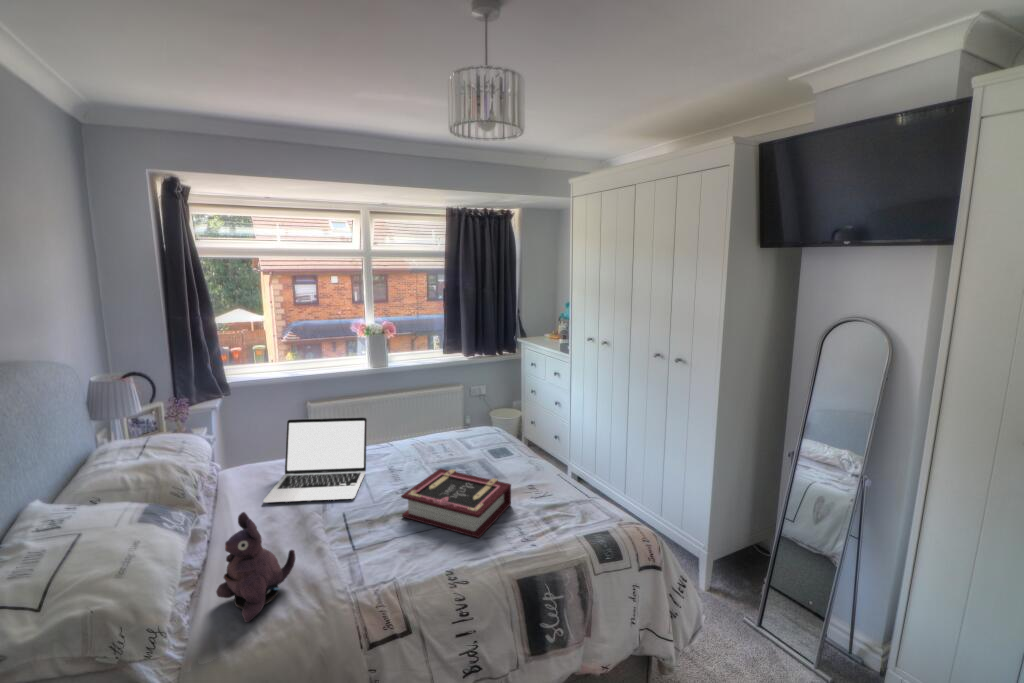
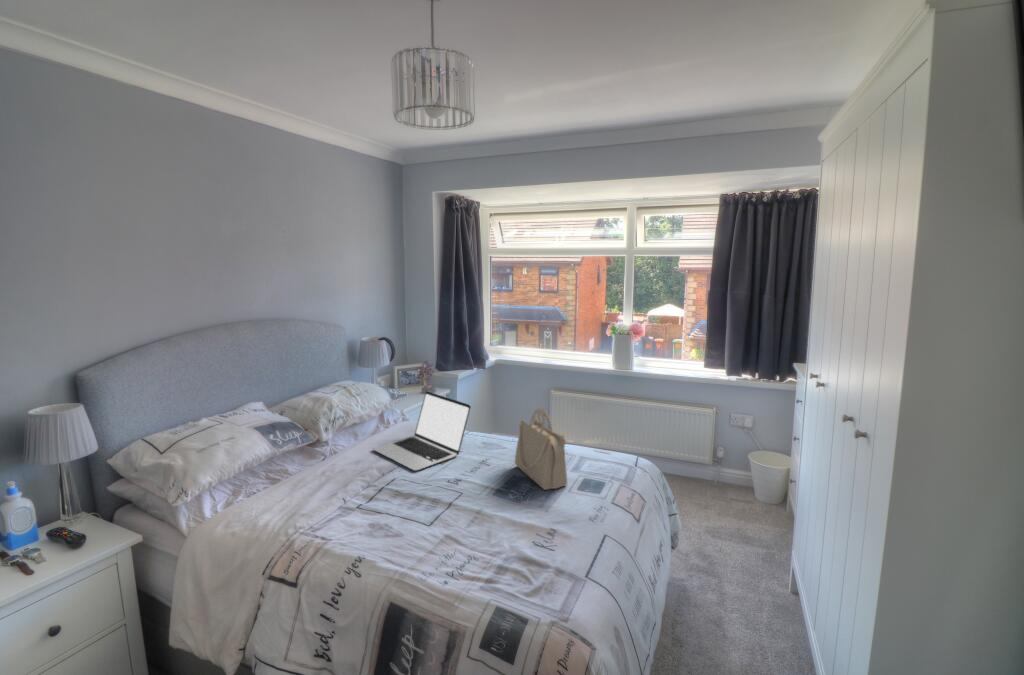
handbag: none [427,399,488,466] -> present [515,408,567,490]
book: present [401,469,511,538] -> none [415,472,501,548]
plush toy: present [216,512,295,622] -> none [240,438,299,516]

